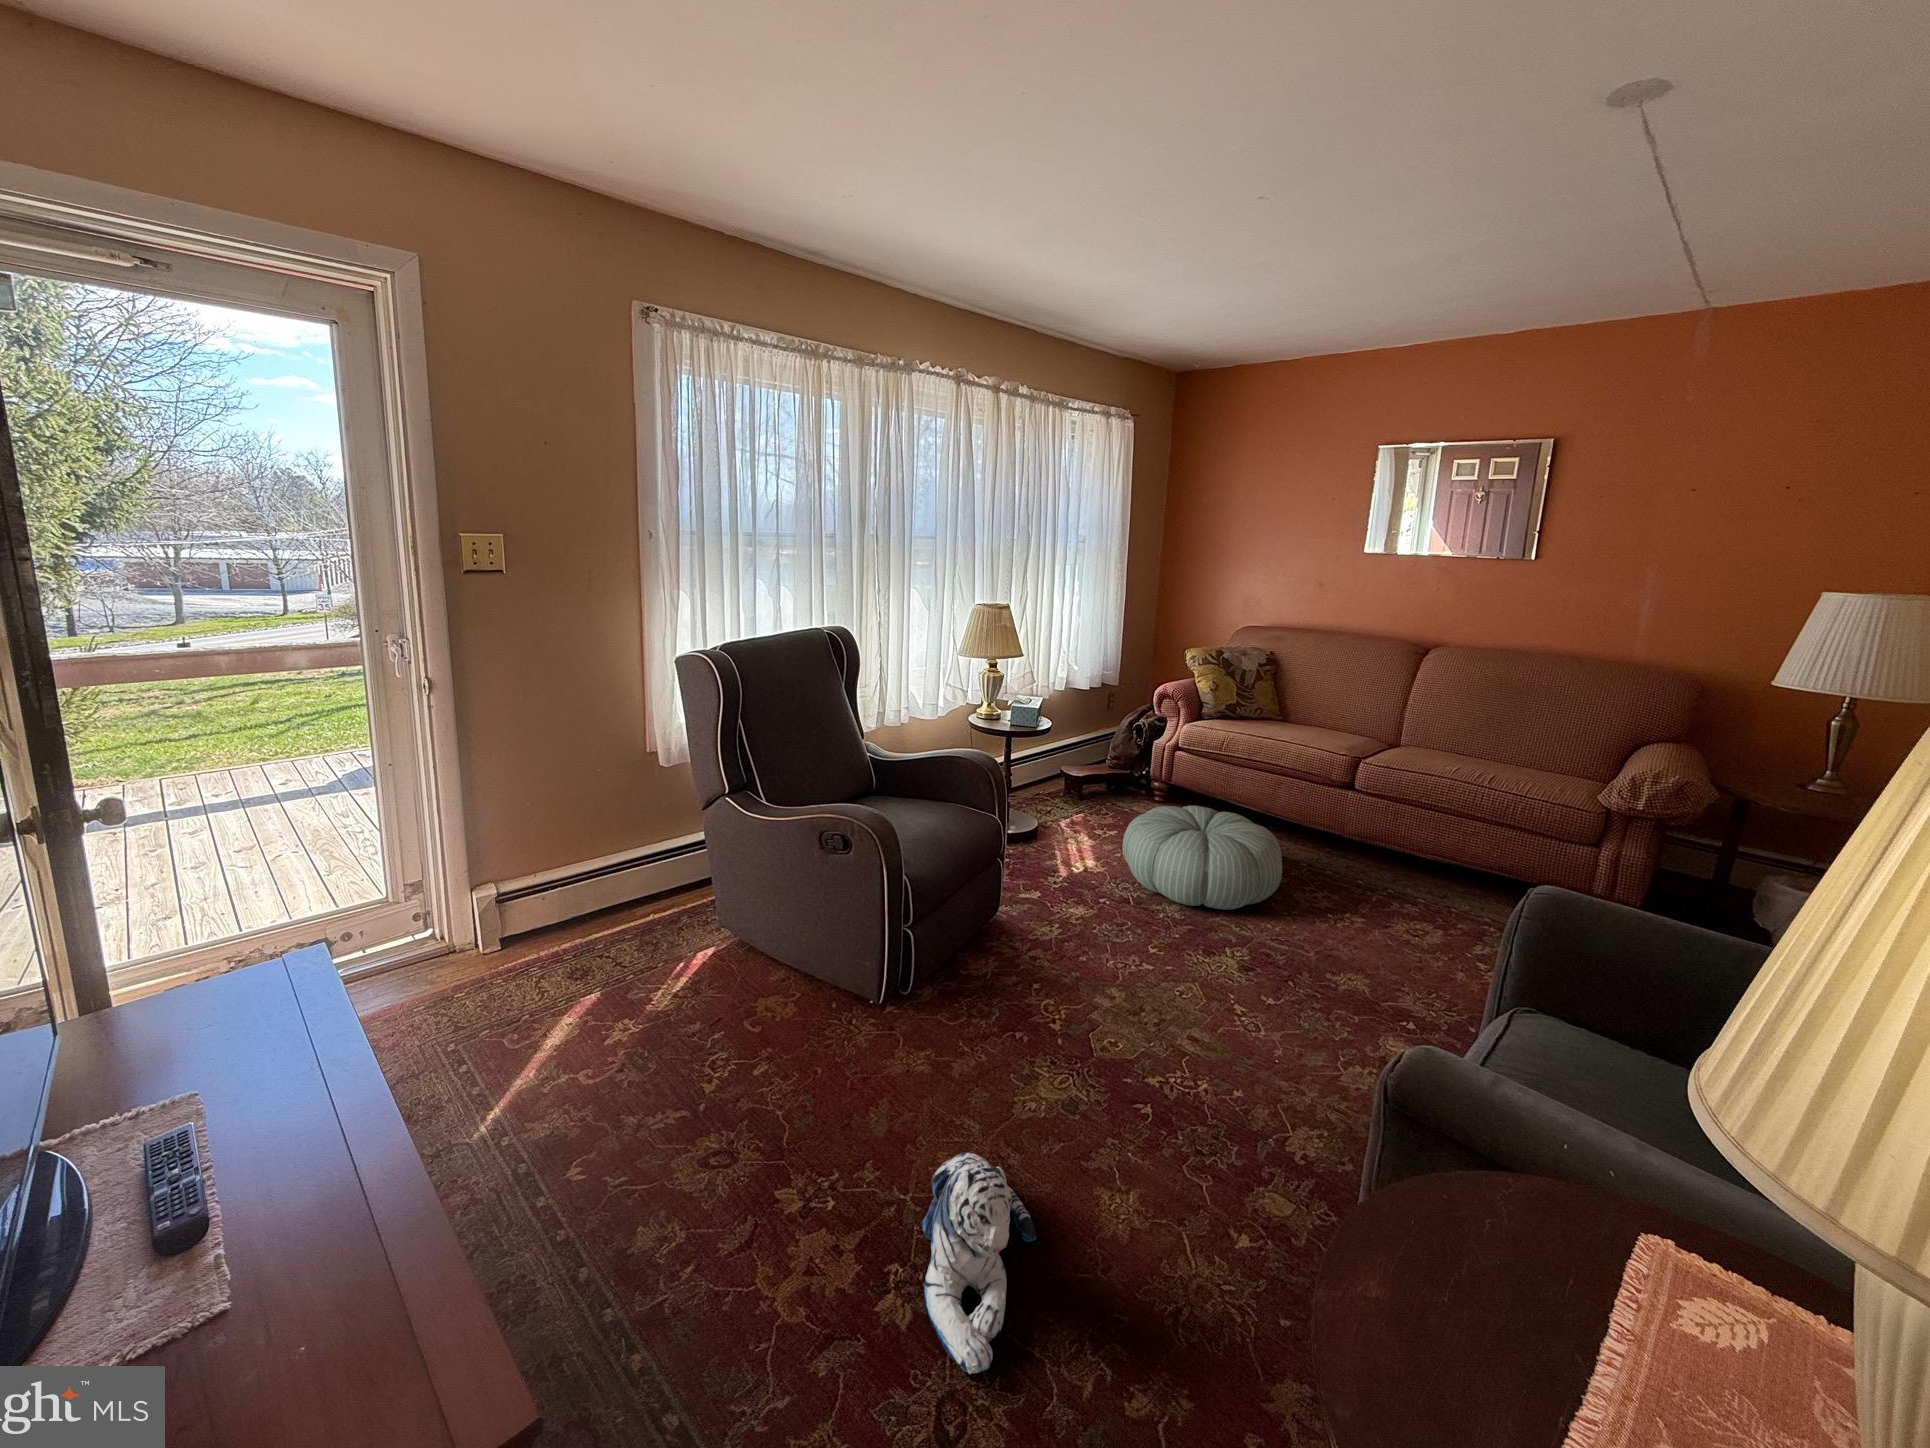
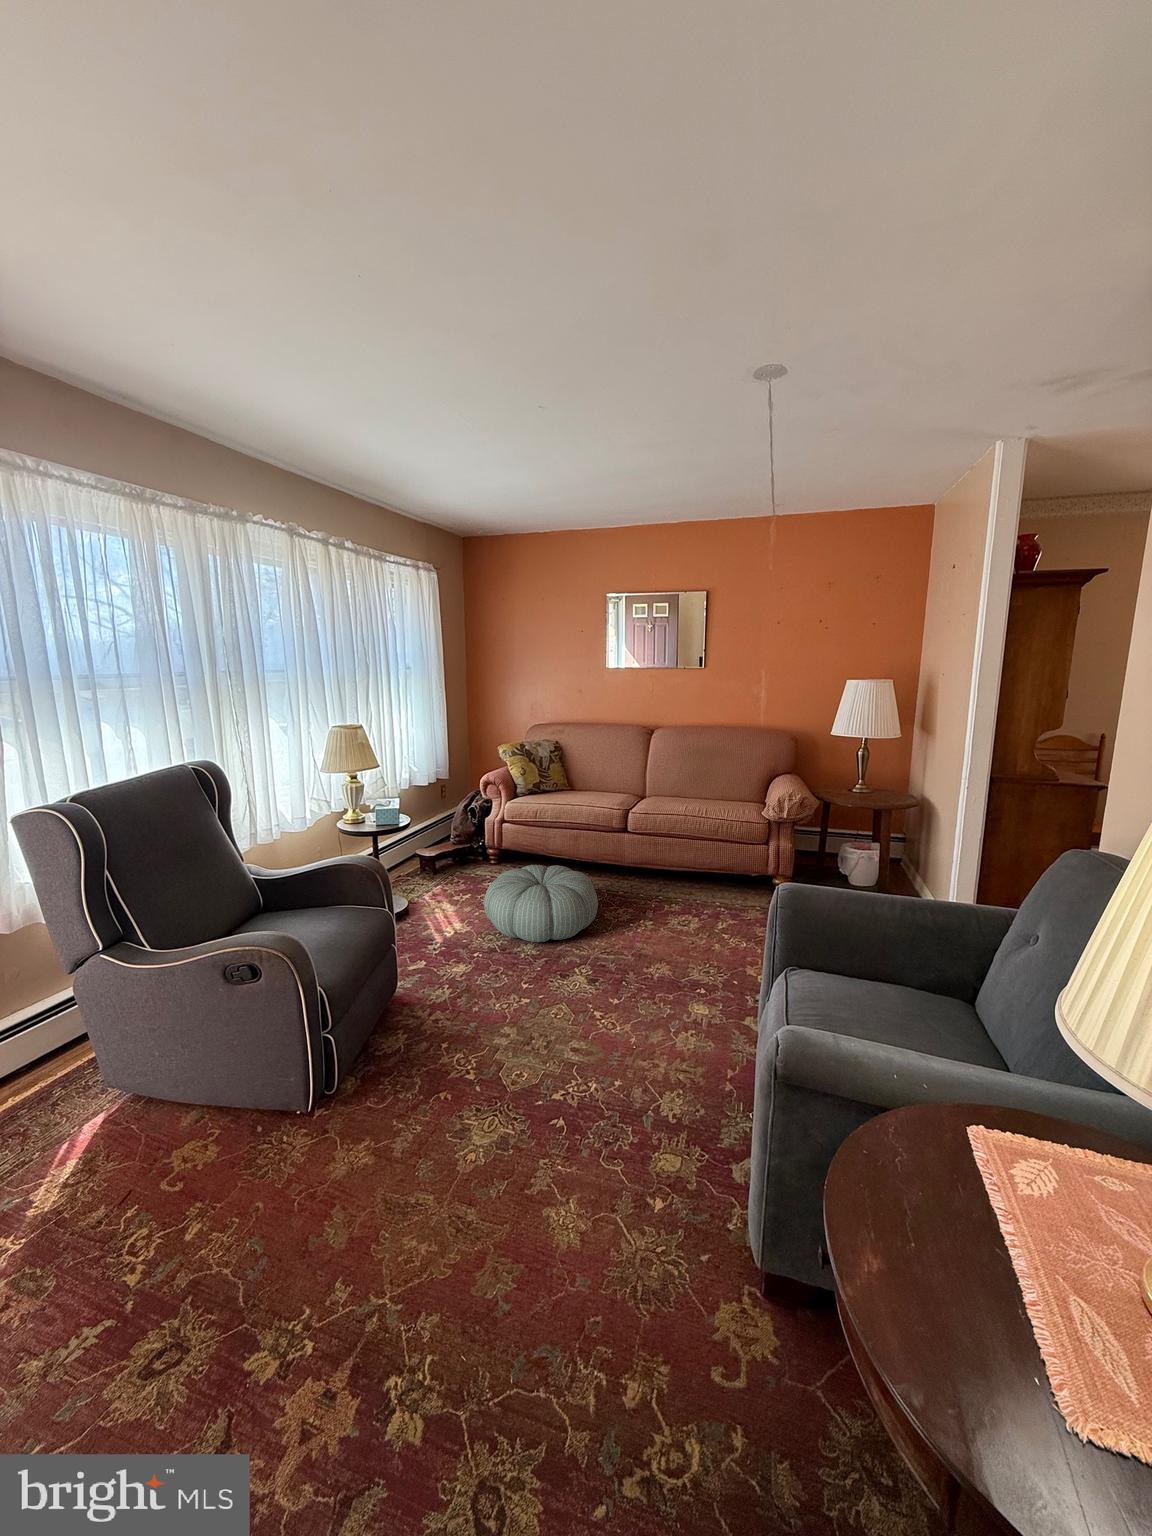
plush toy: present [920,1152,1036,1374] -> none [407,1230,511,1450]

